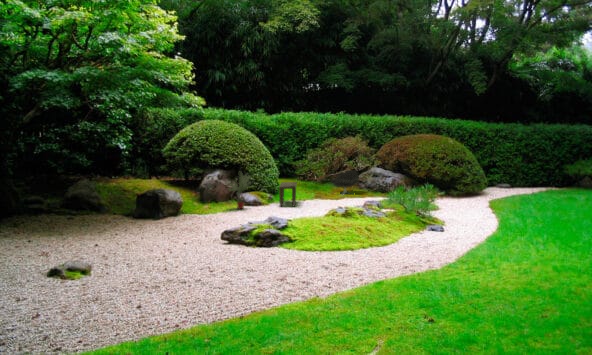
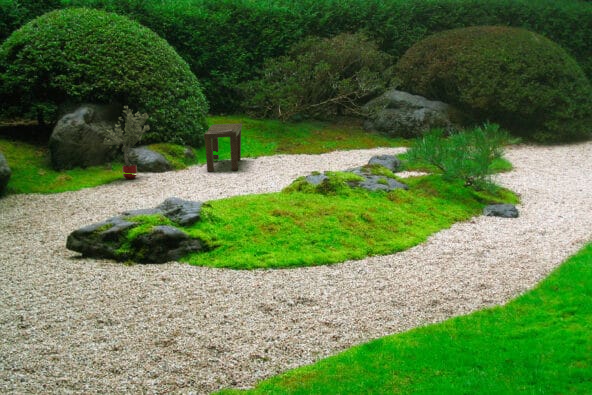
lounge chair: present [331,170,359,193] -> none [309,97,364,145]

